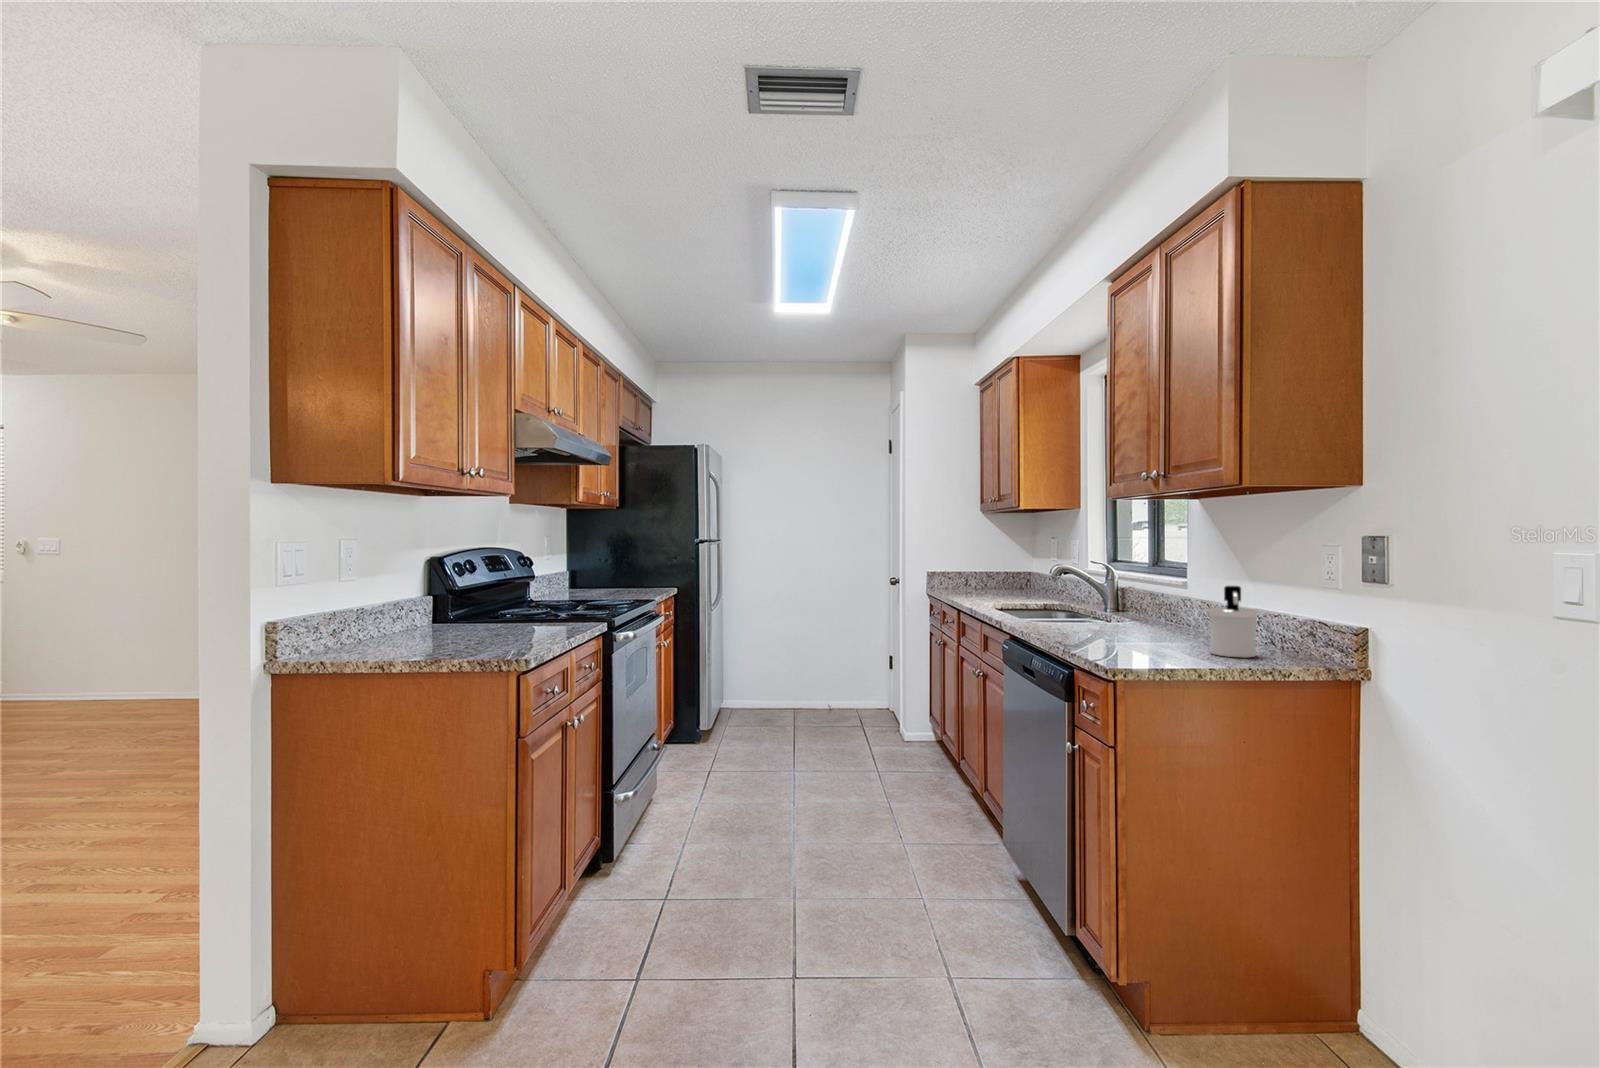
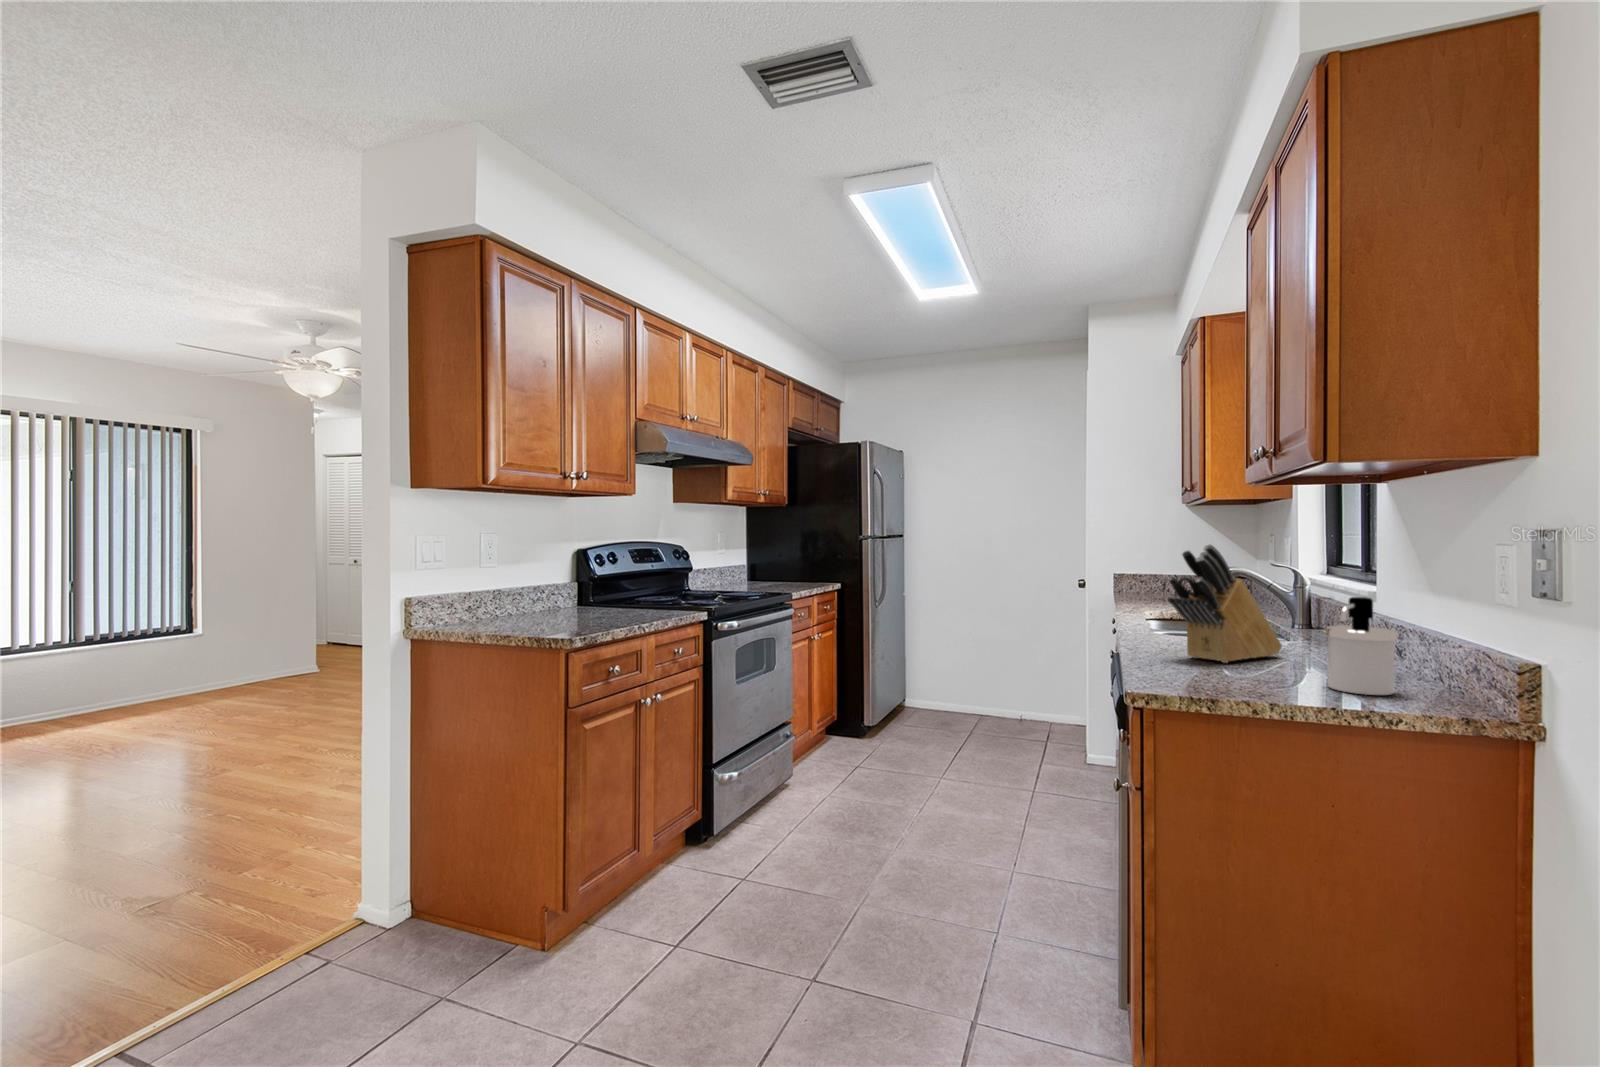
knife block: none [1078,547,1139,641] -> present [1168,544,1282,663]

